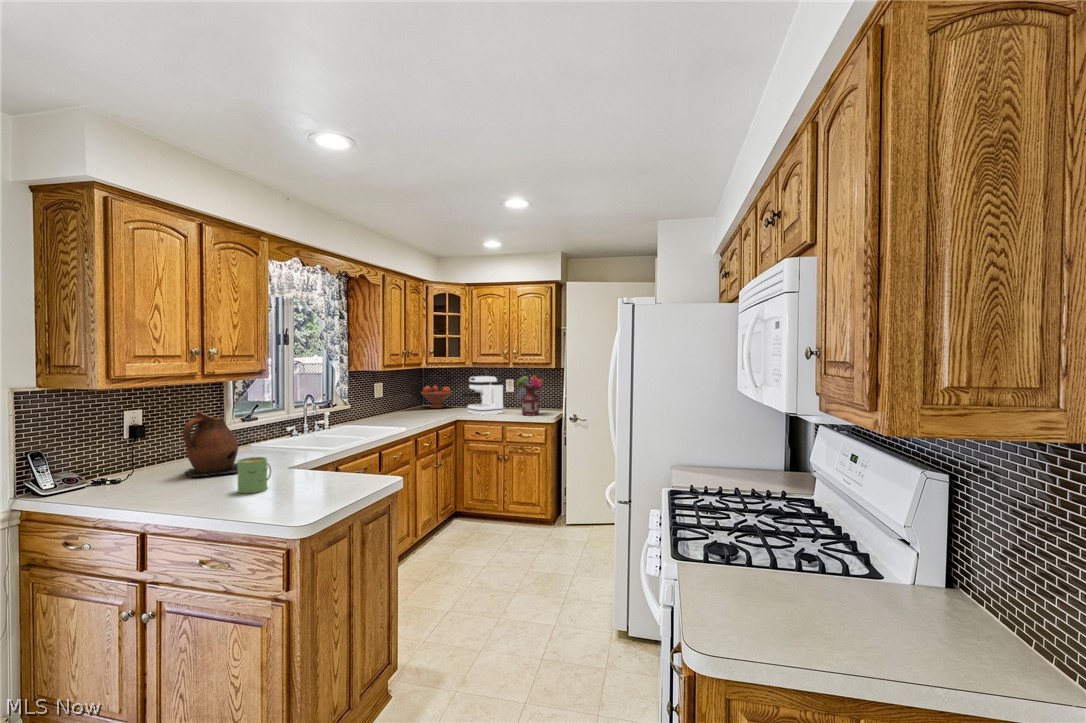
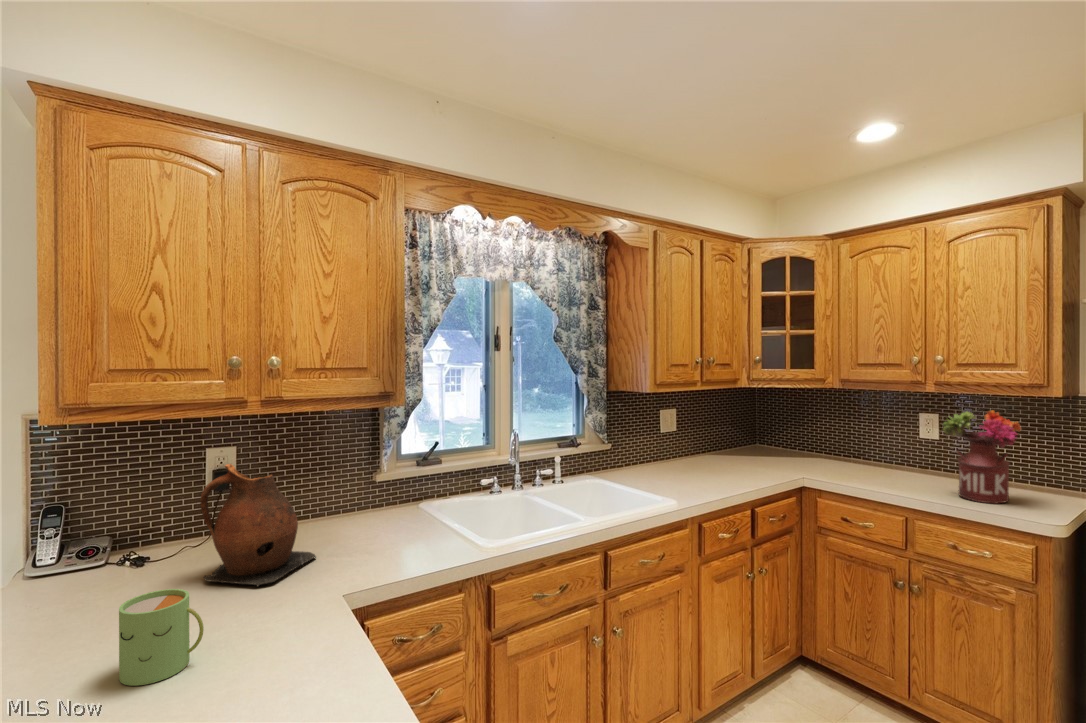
coffee maker: present [462,376,503,415] -> none [815,407,910,486]
fruit bowl: present [421,386,451,408] -> none [751,416,807,456]

